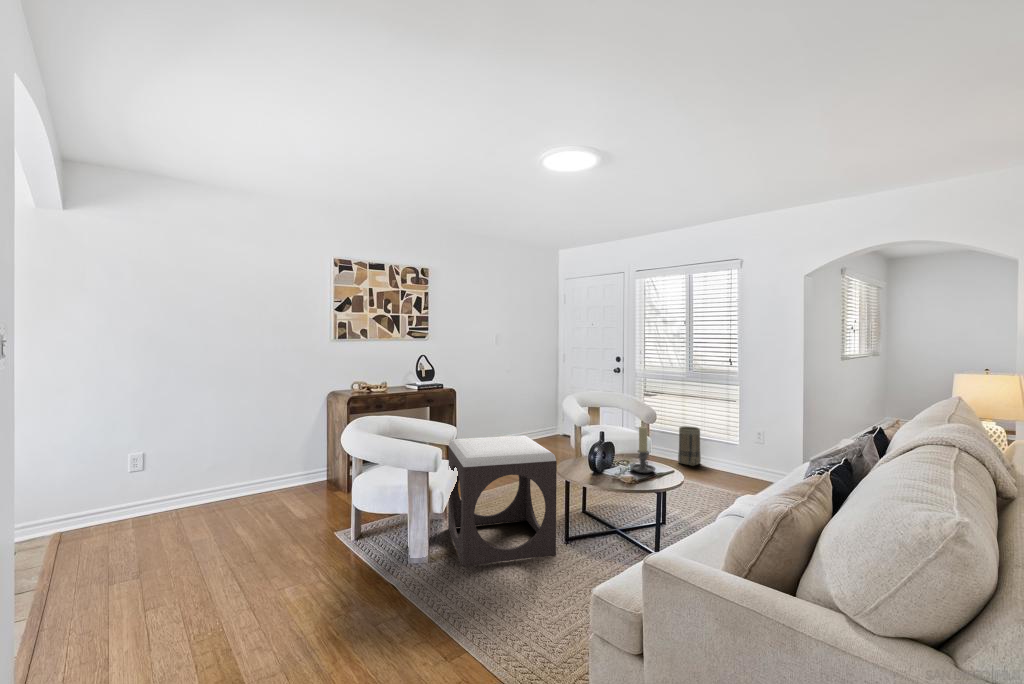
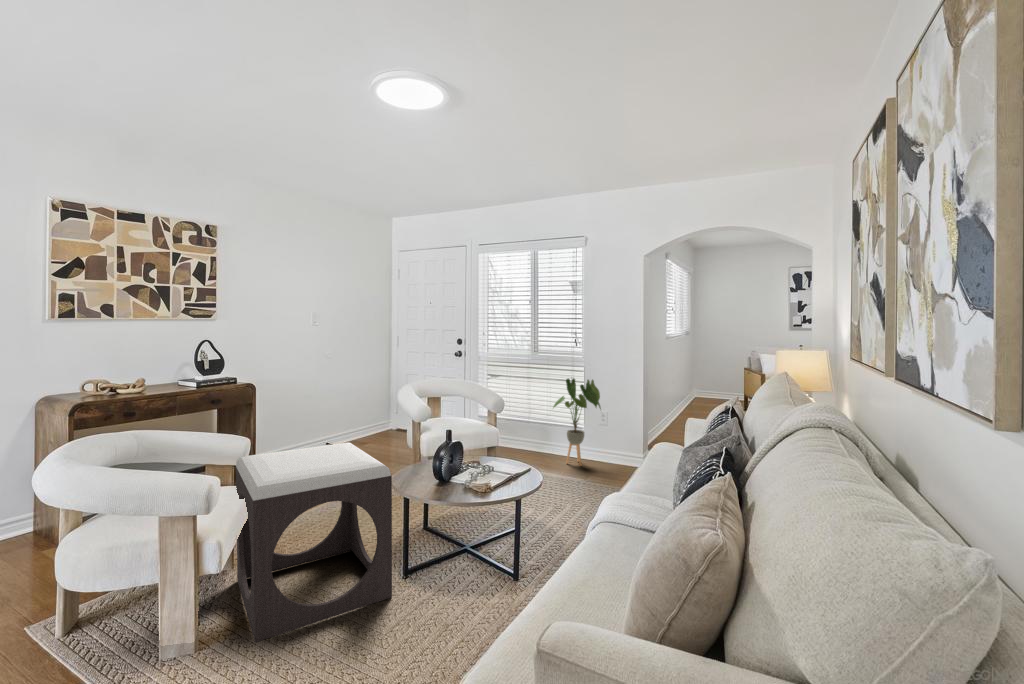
house plant: none [703,394,756,478] -> present [553,379,601,466]
candle holder: present [631,426,655,473] -> none [483,421,512,478]
basket: present [678,426,701,466] -> none [525,414,547,455]

